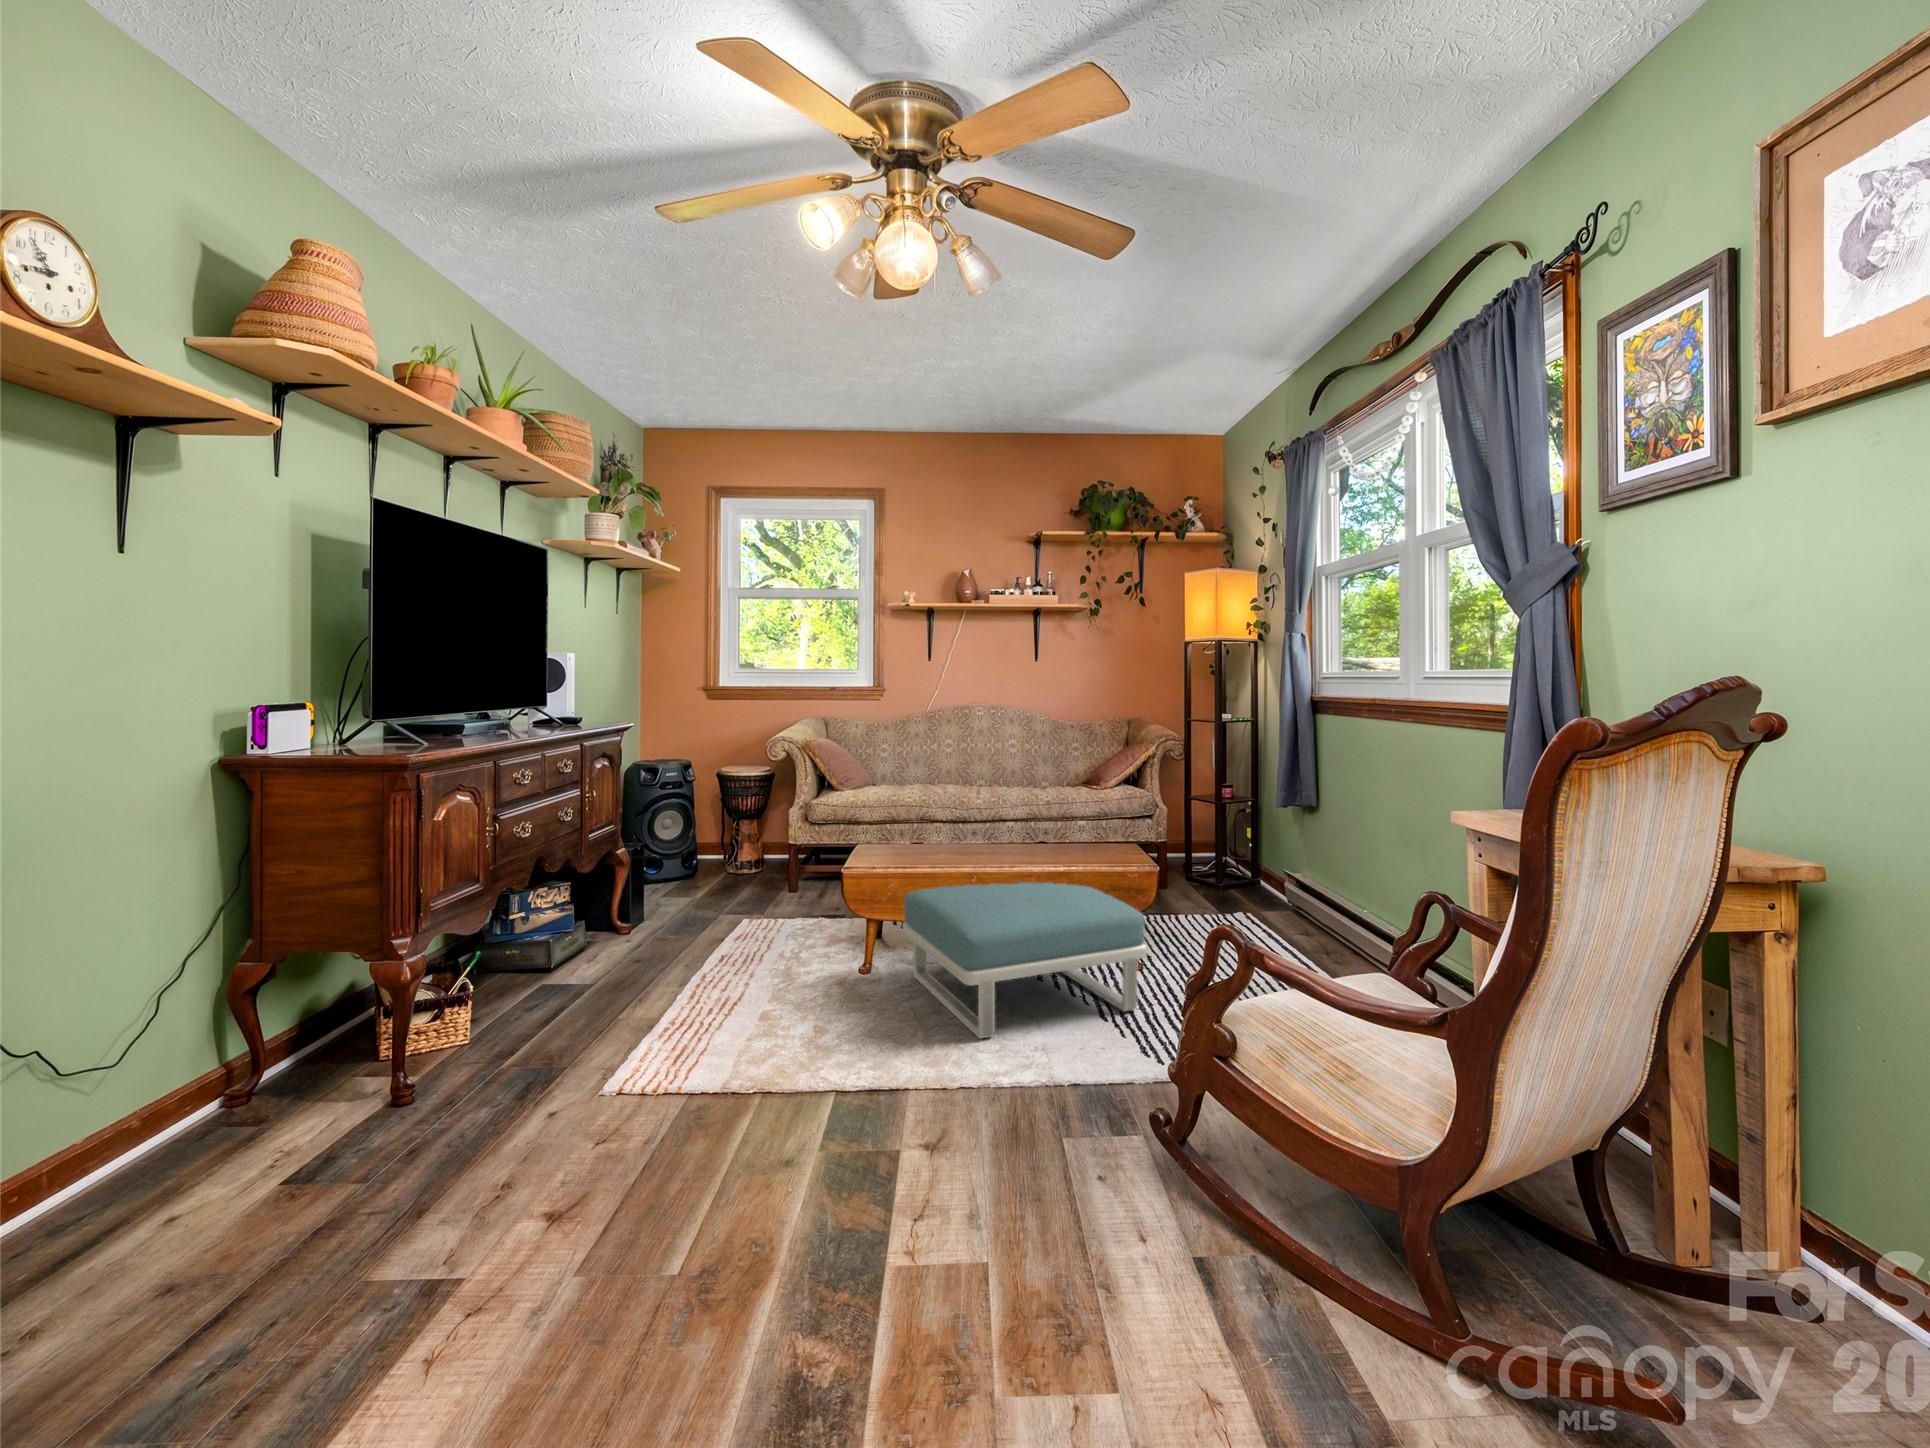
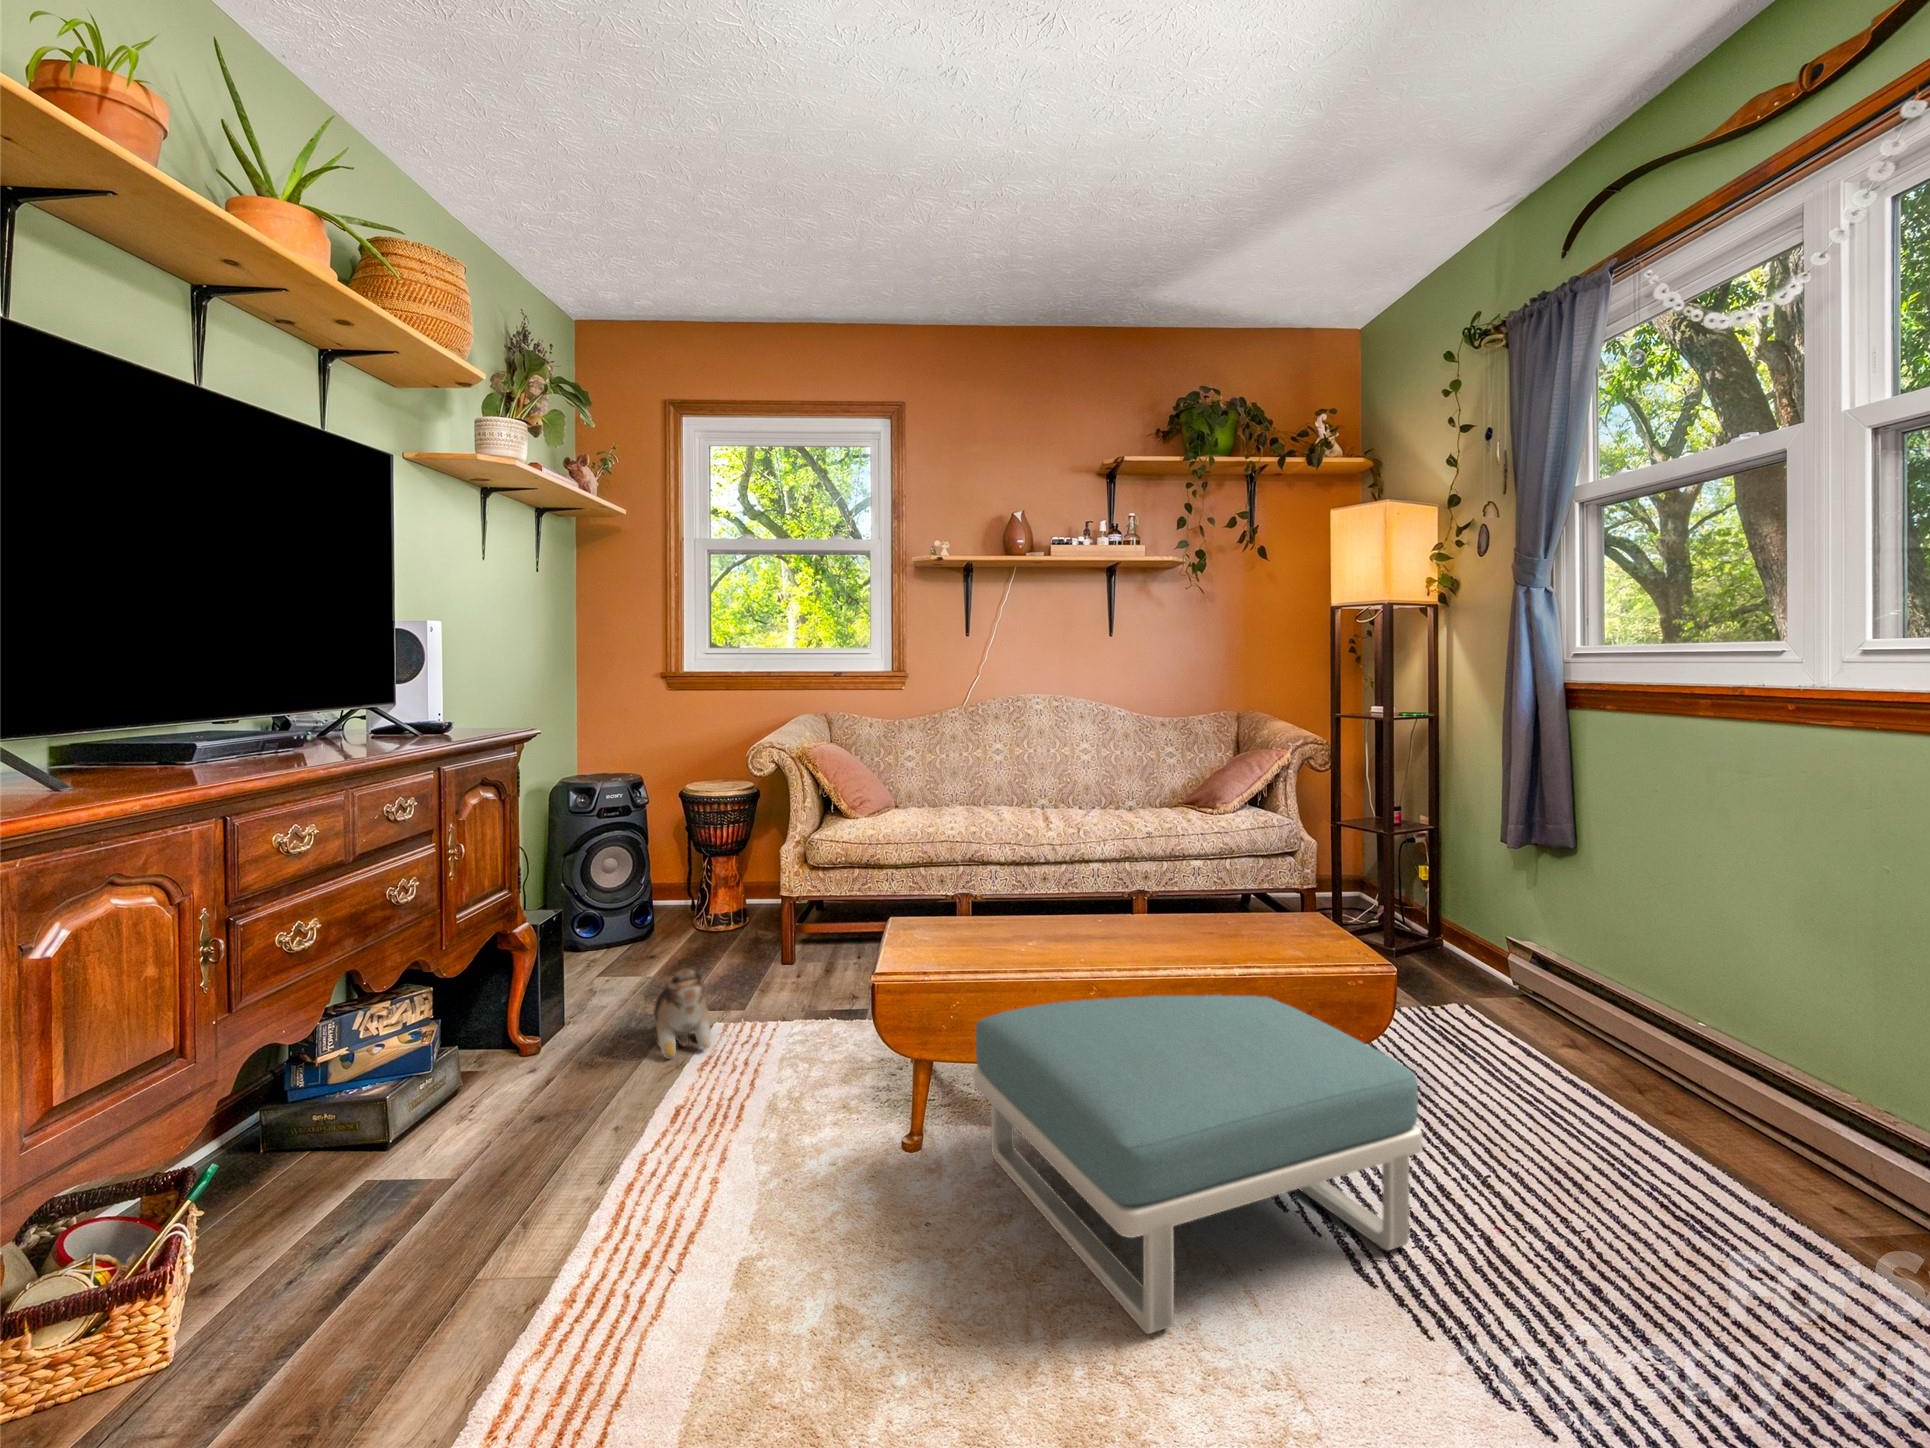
plush toy: none [706,876,744,934] -> present [654,969,711,1059]

